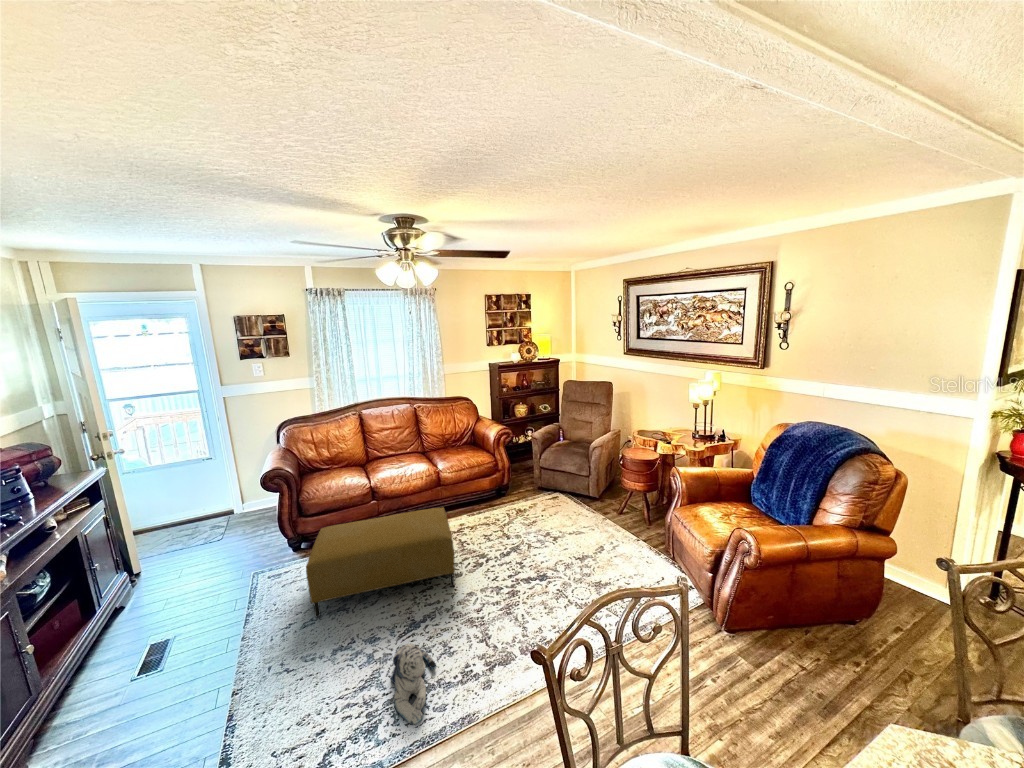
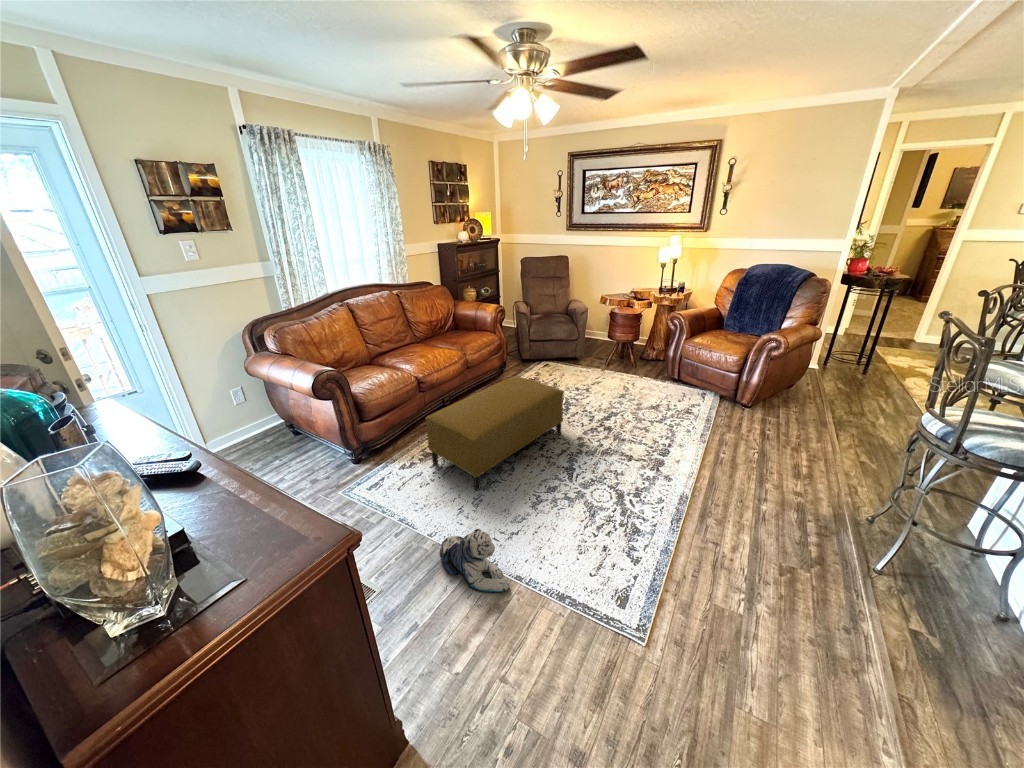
plush toy: present [391,644,436,725] -> present [439,529,510,593]

